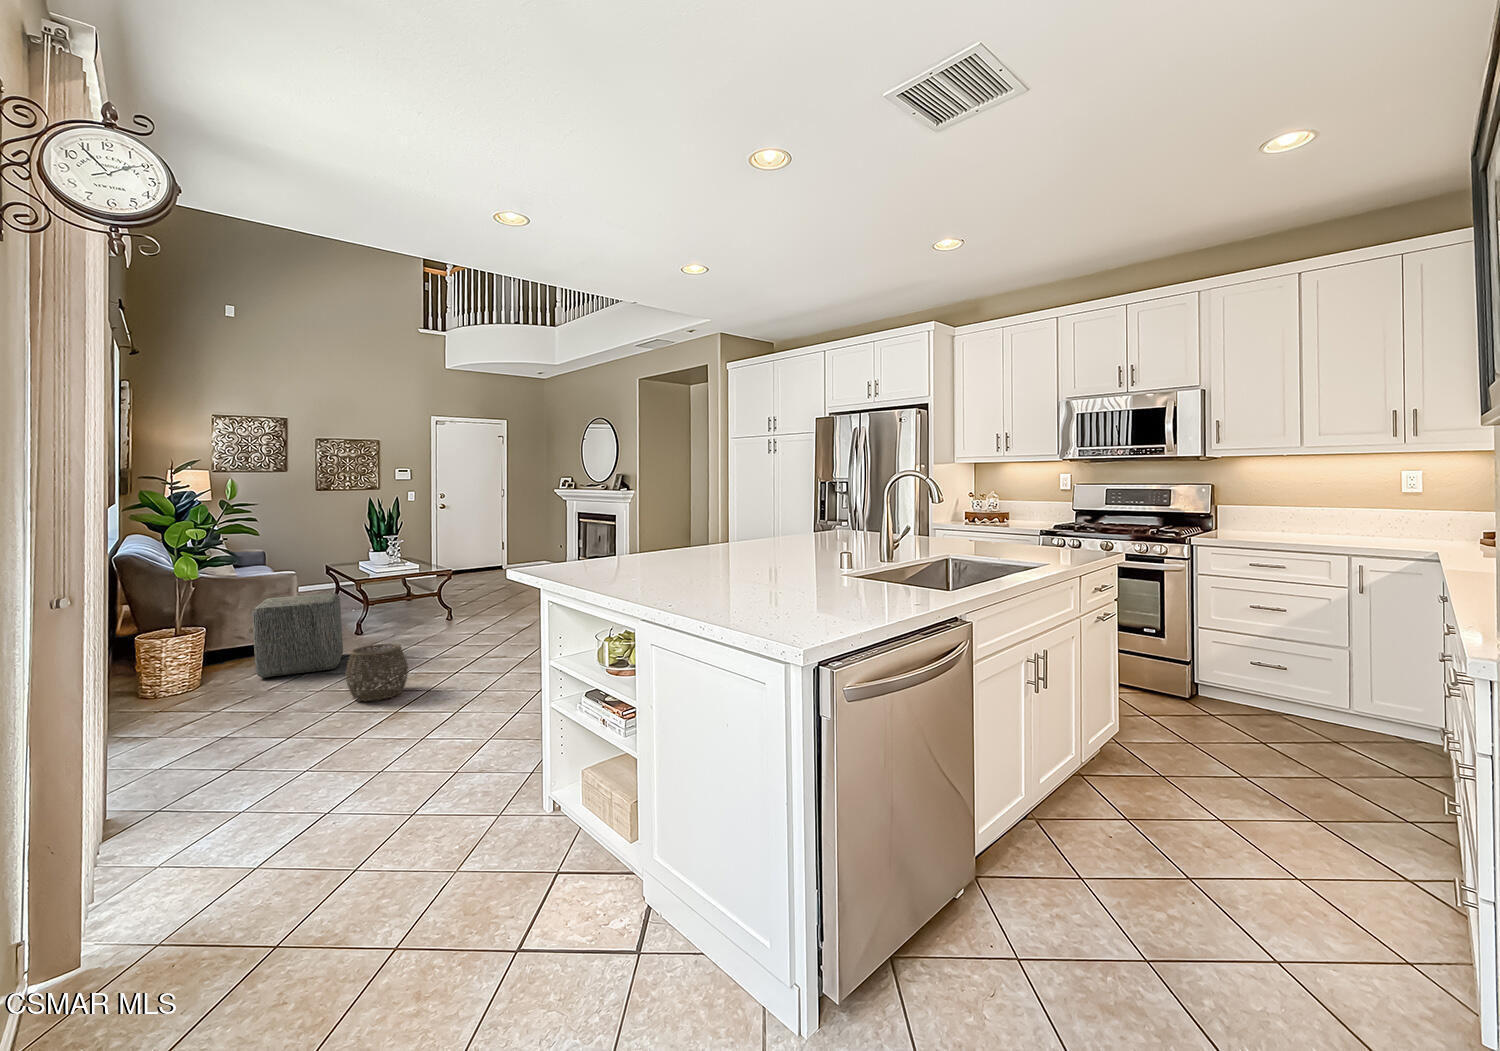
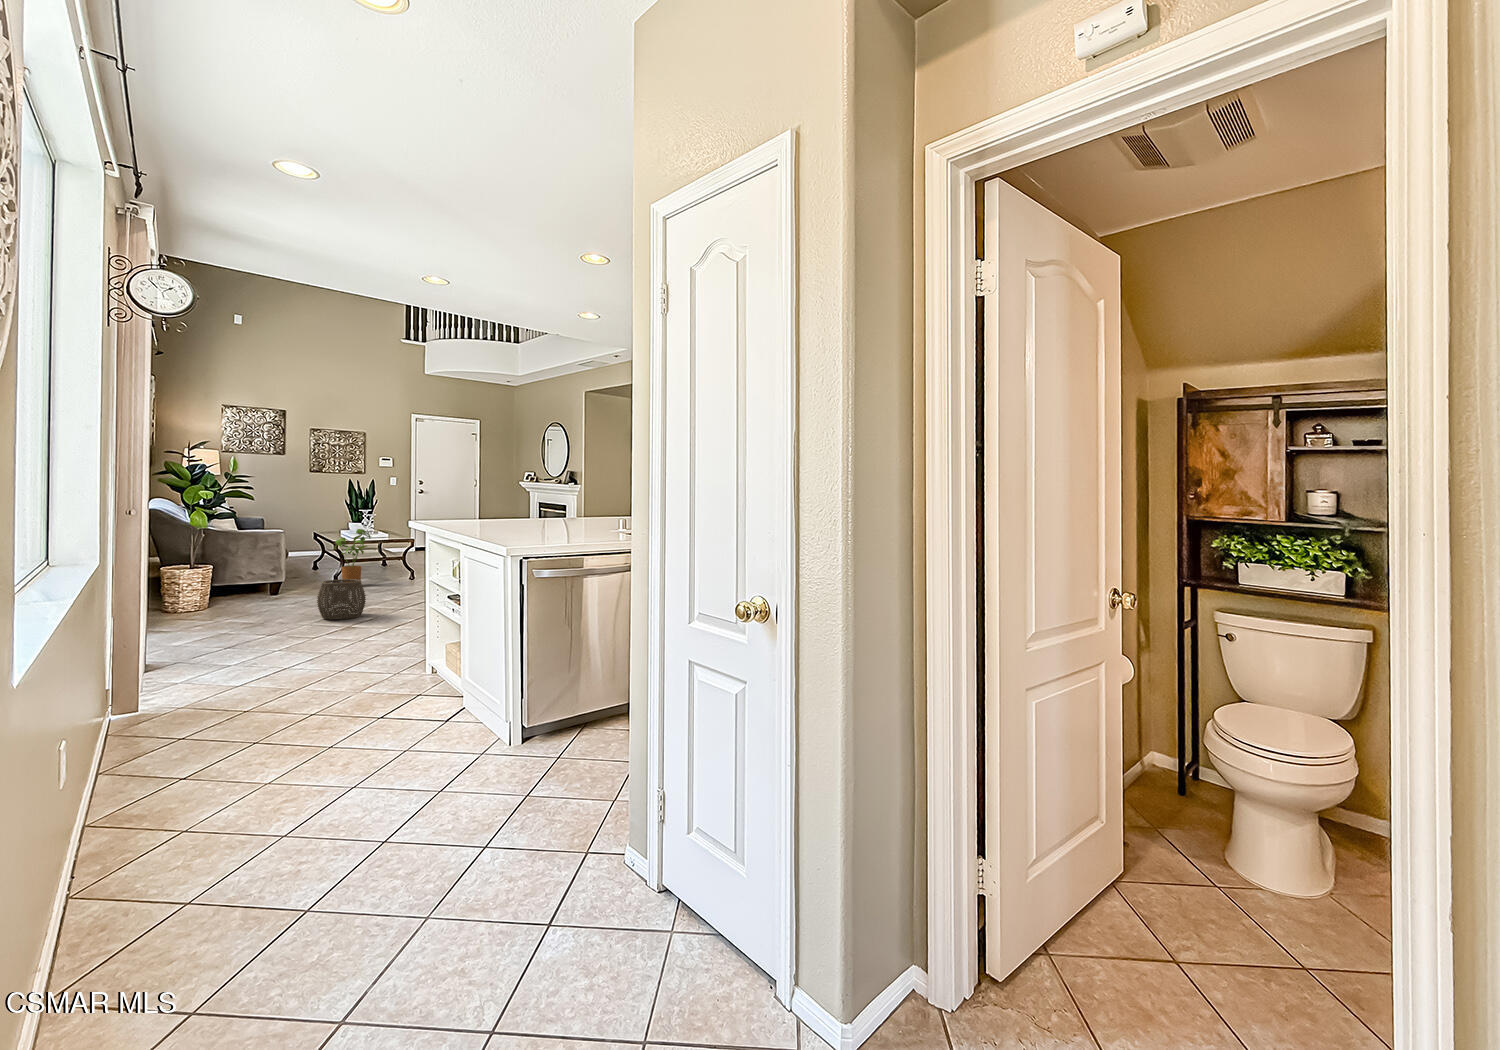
house plant: none [357,566,401,638] -> present [335,529,371,580]
ottoman: present [252,593,343,677] -> none [249,546,320,605]

